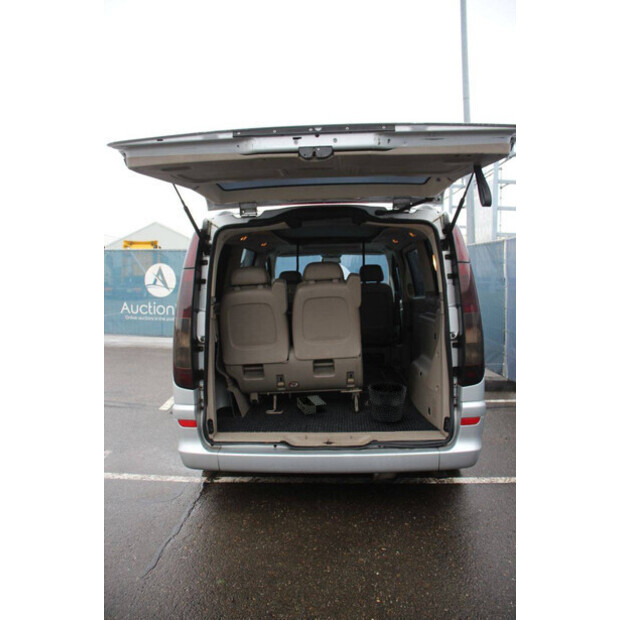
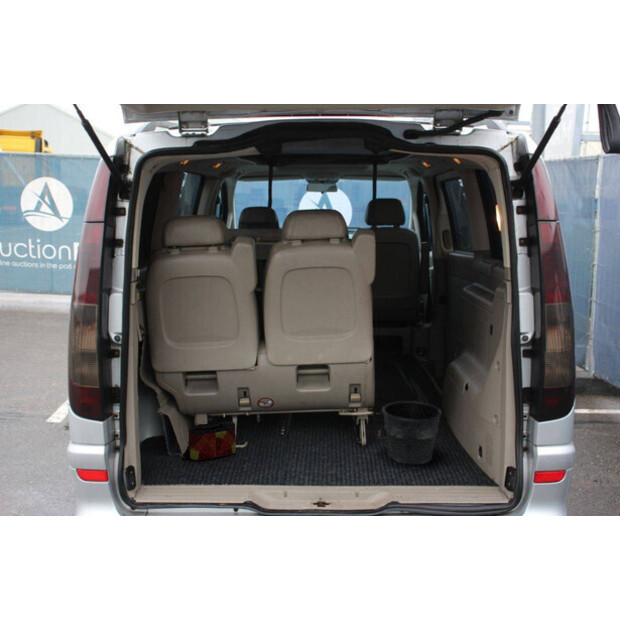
toolbox: present [297,395,326,415] -> none [270,417,316,450]
bag: none [241,397,276,422] -> present [183,421,237,461]

